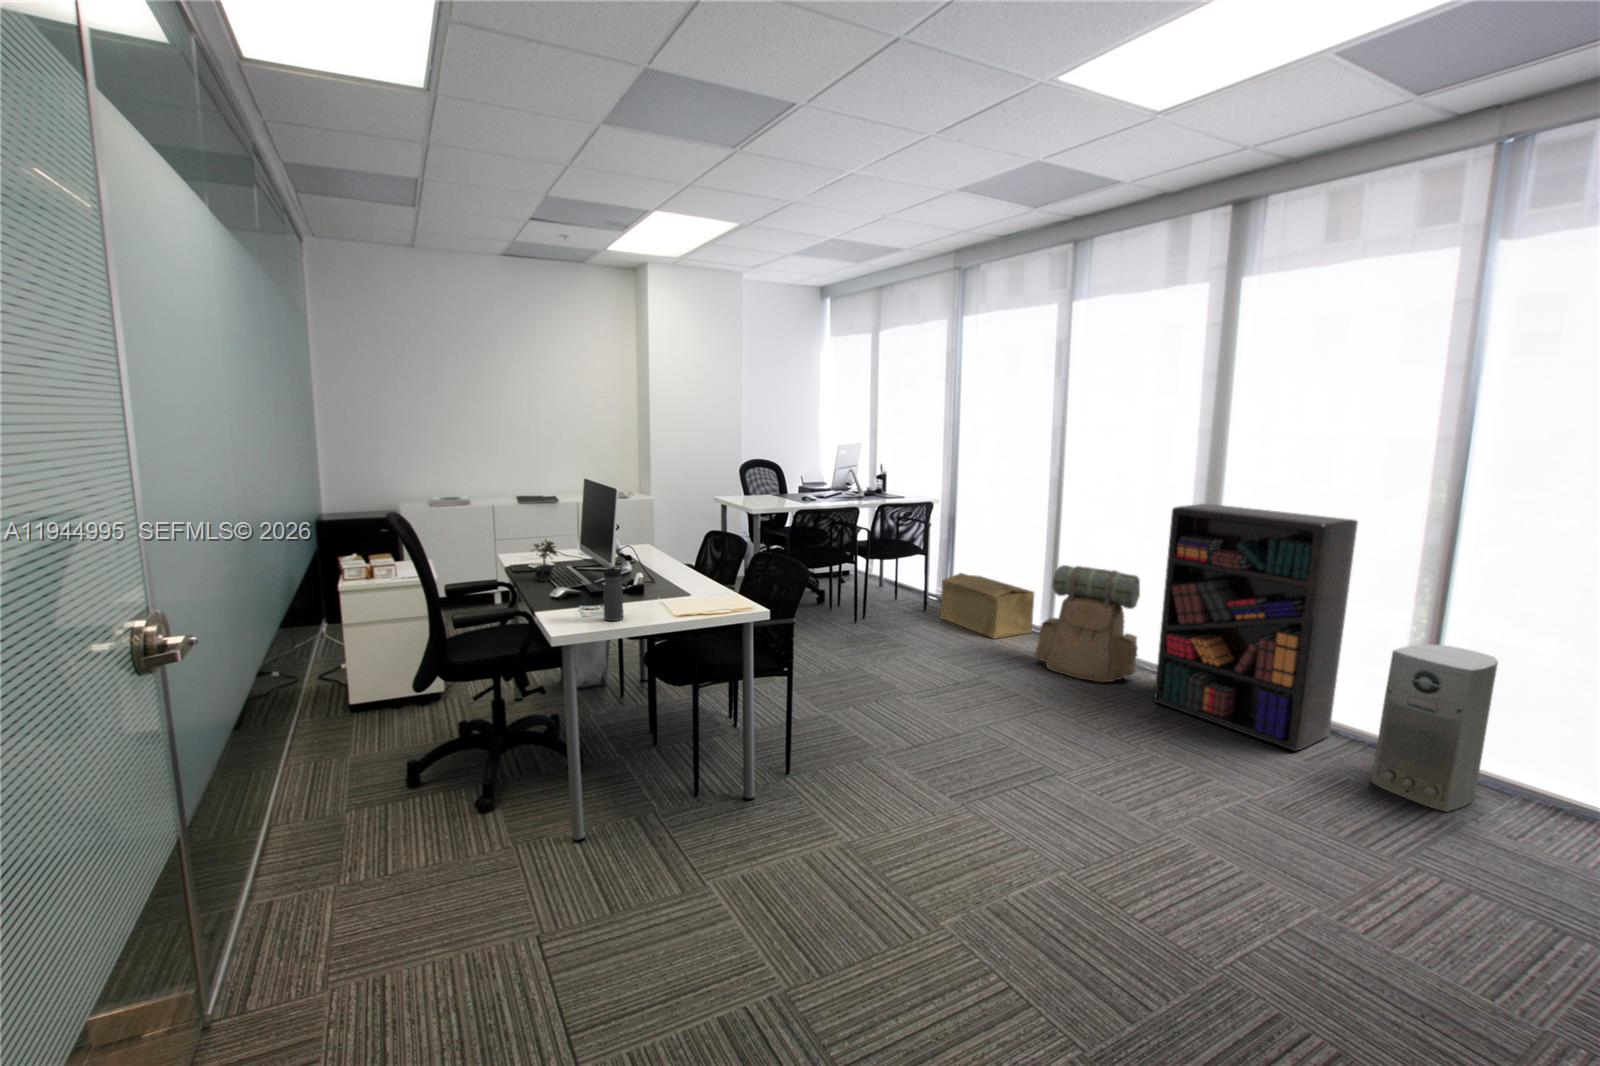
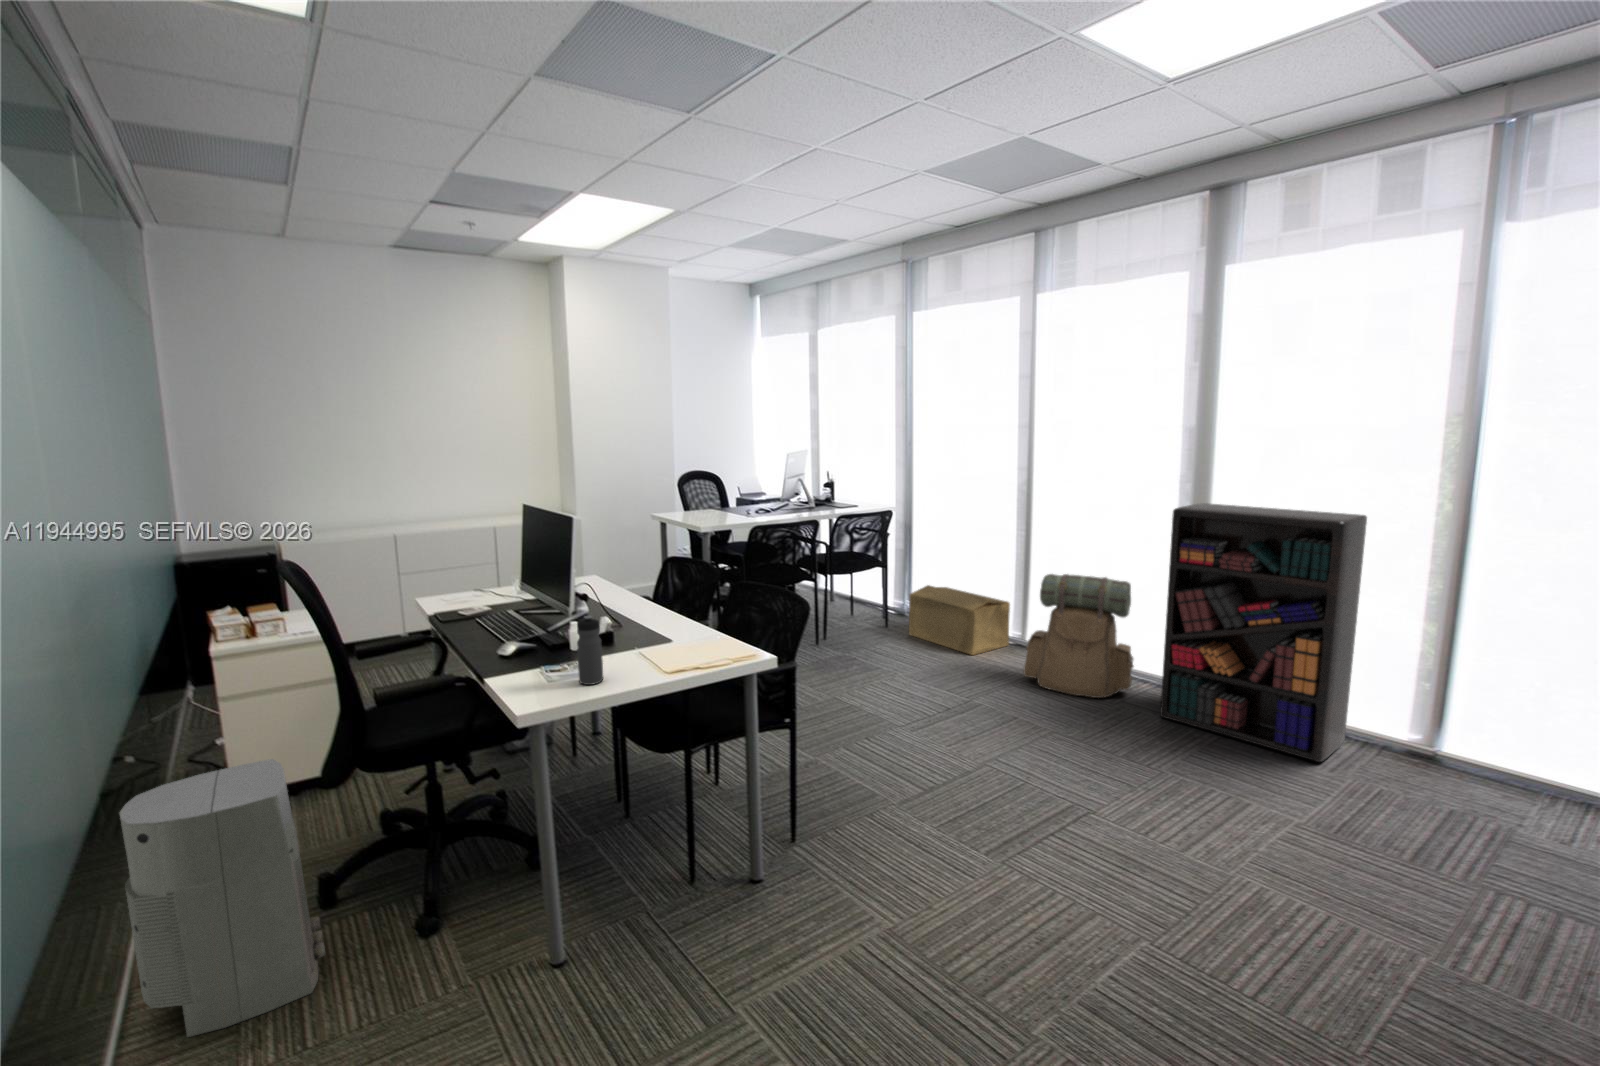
succulent plant: present [534,540,557,582] -> none [465,581,501,634]
air purifier: present [1371,644,1498,812] -> present [120,759,325,1037]

